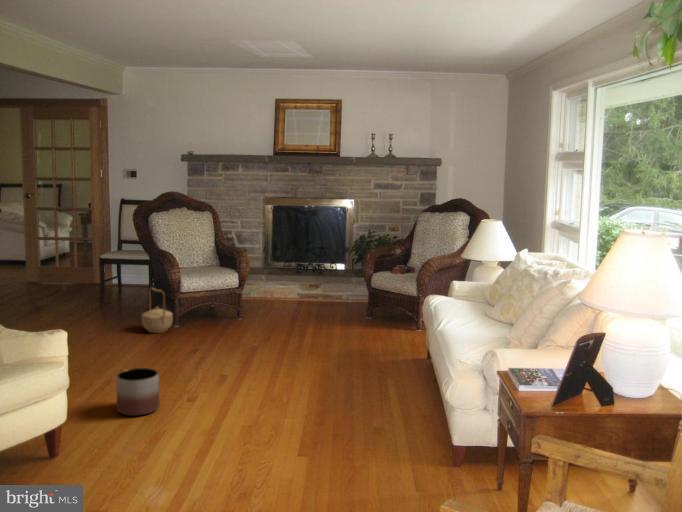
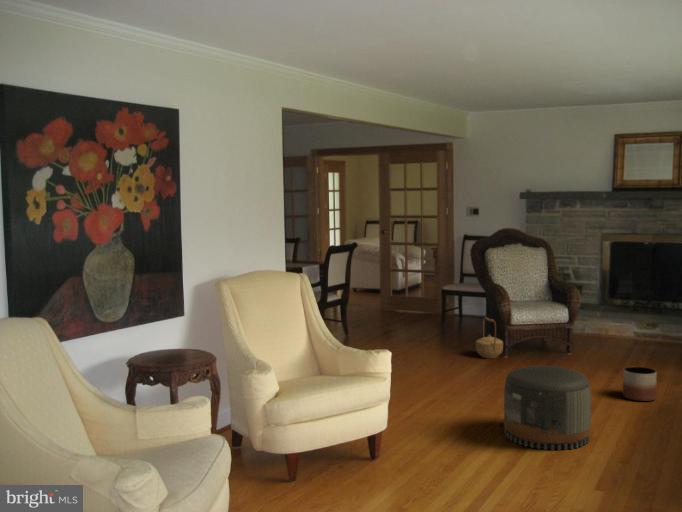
pouf: none [188,343,289,448] -> present [504,365,591,450]
planter: present [116,368,159,416] -> present [623,367,657,401]

